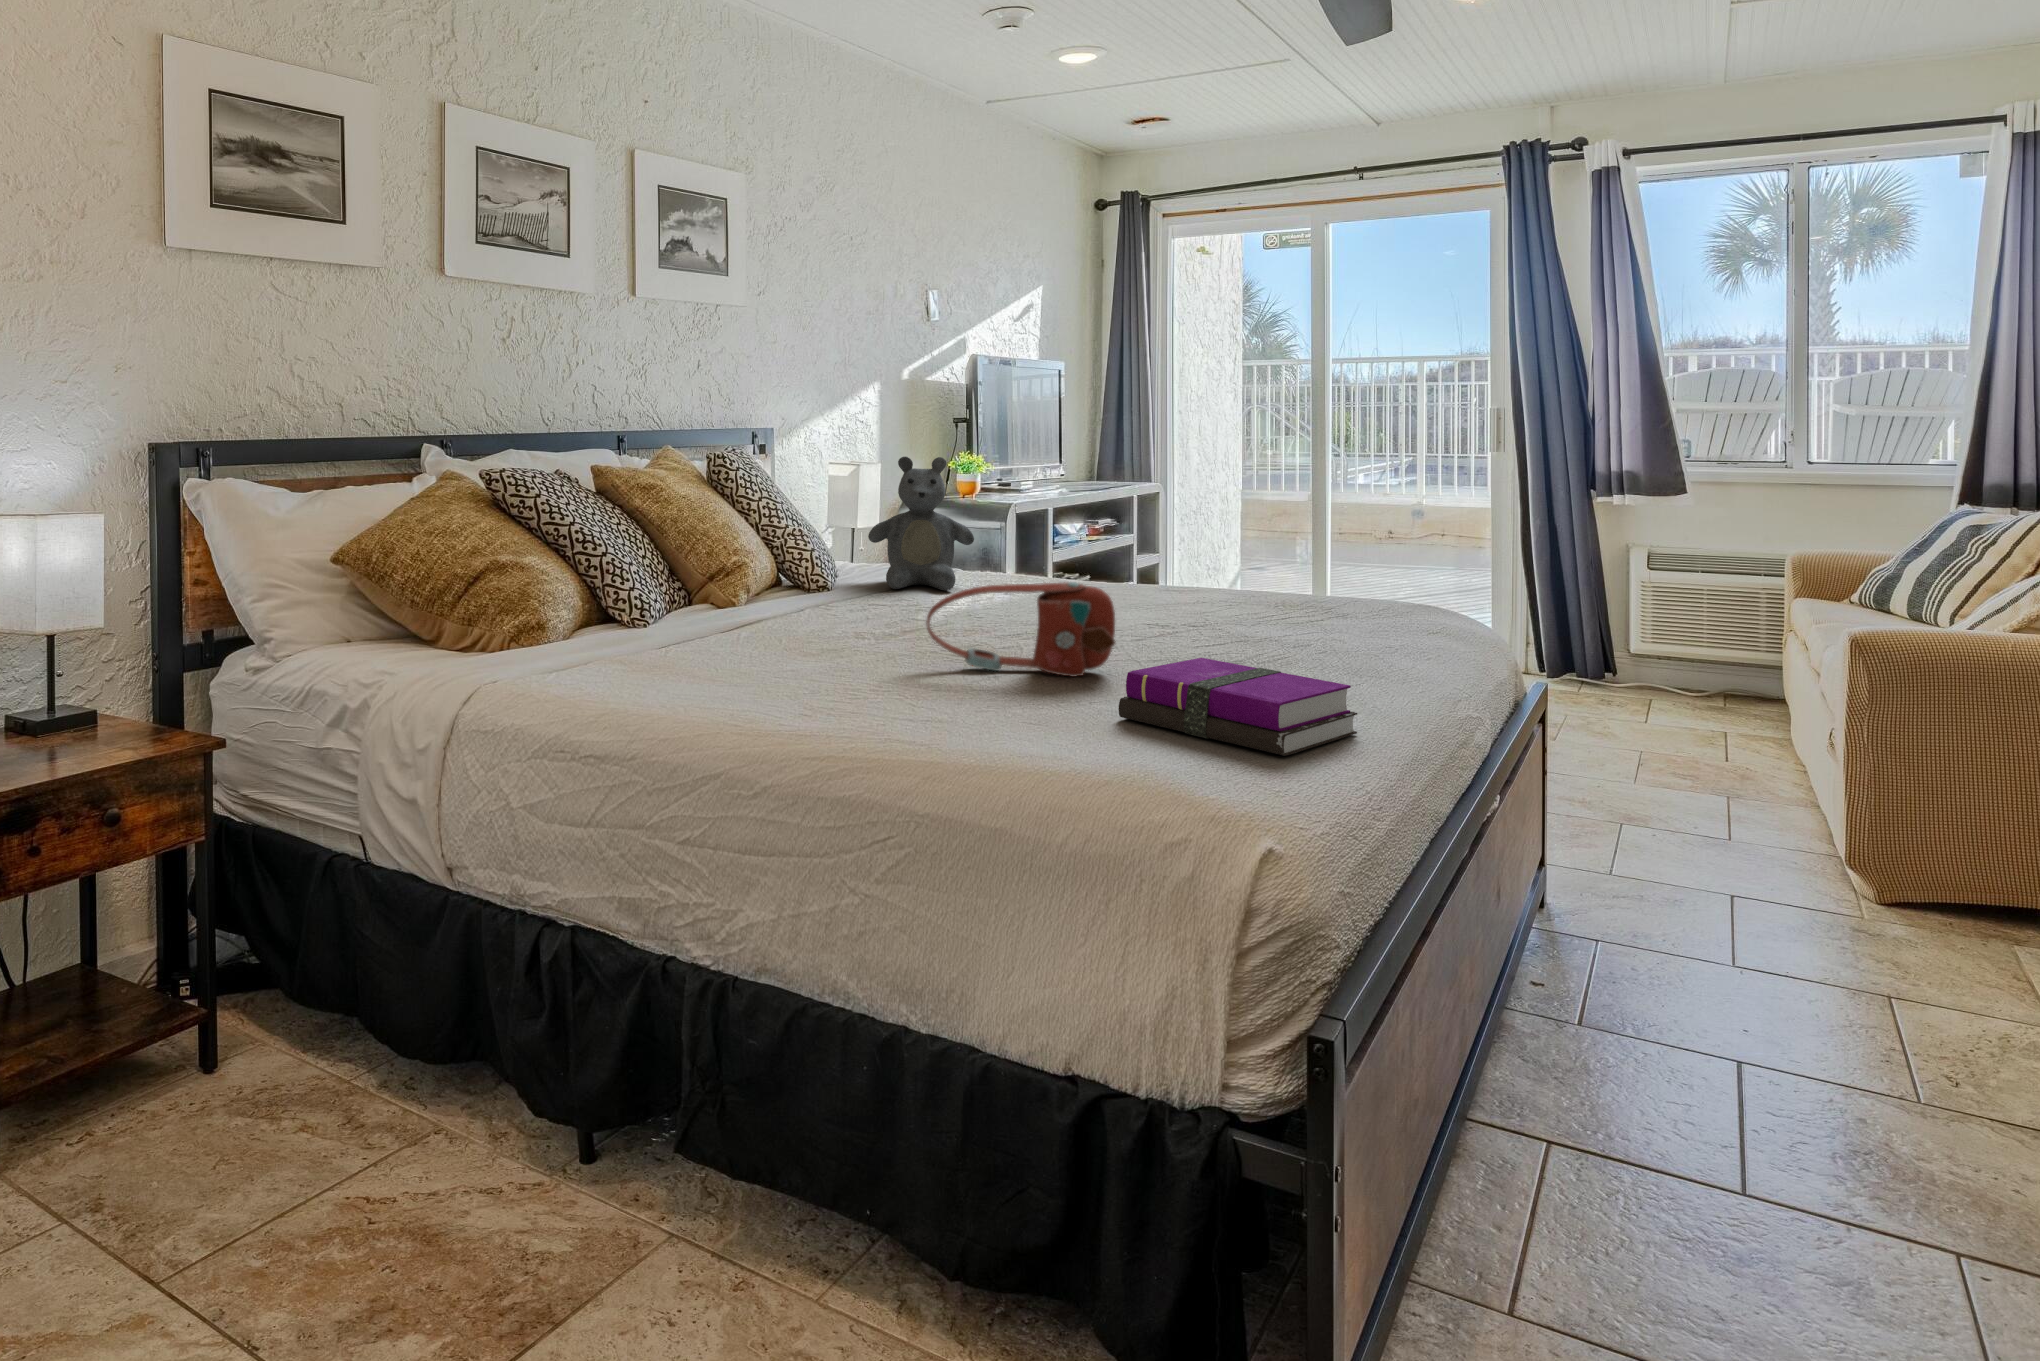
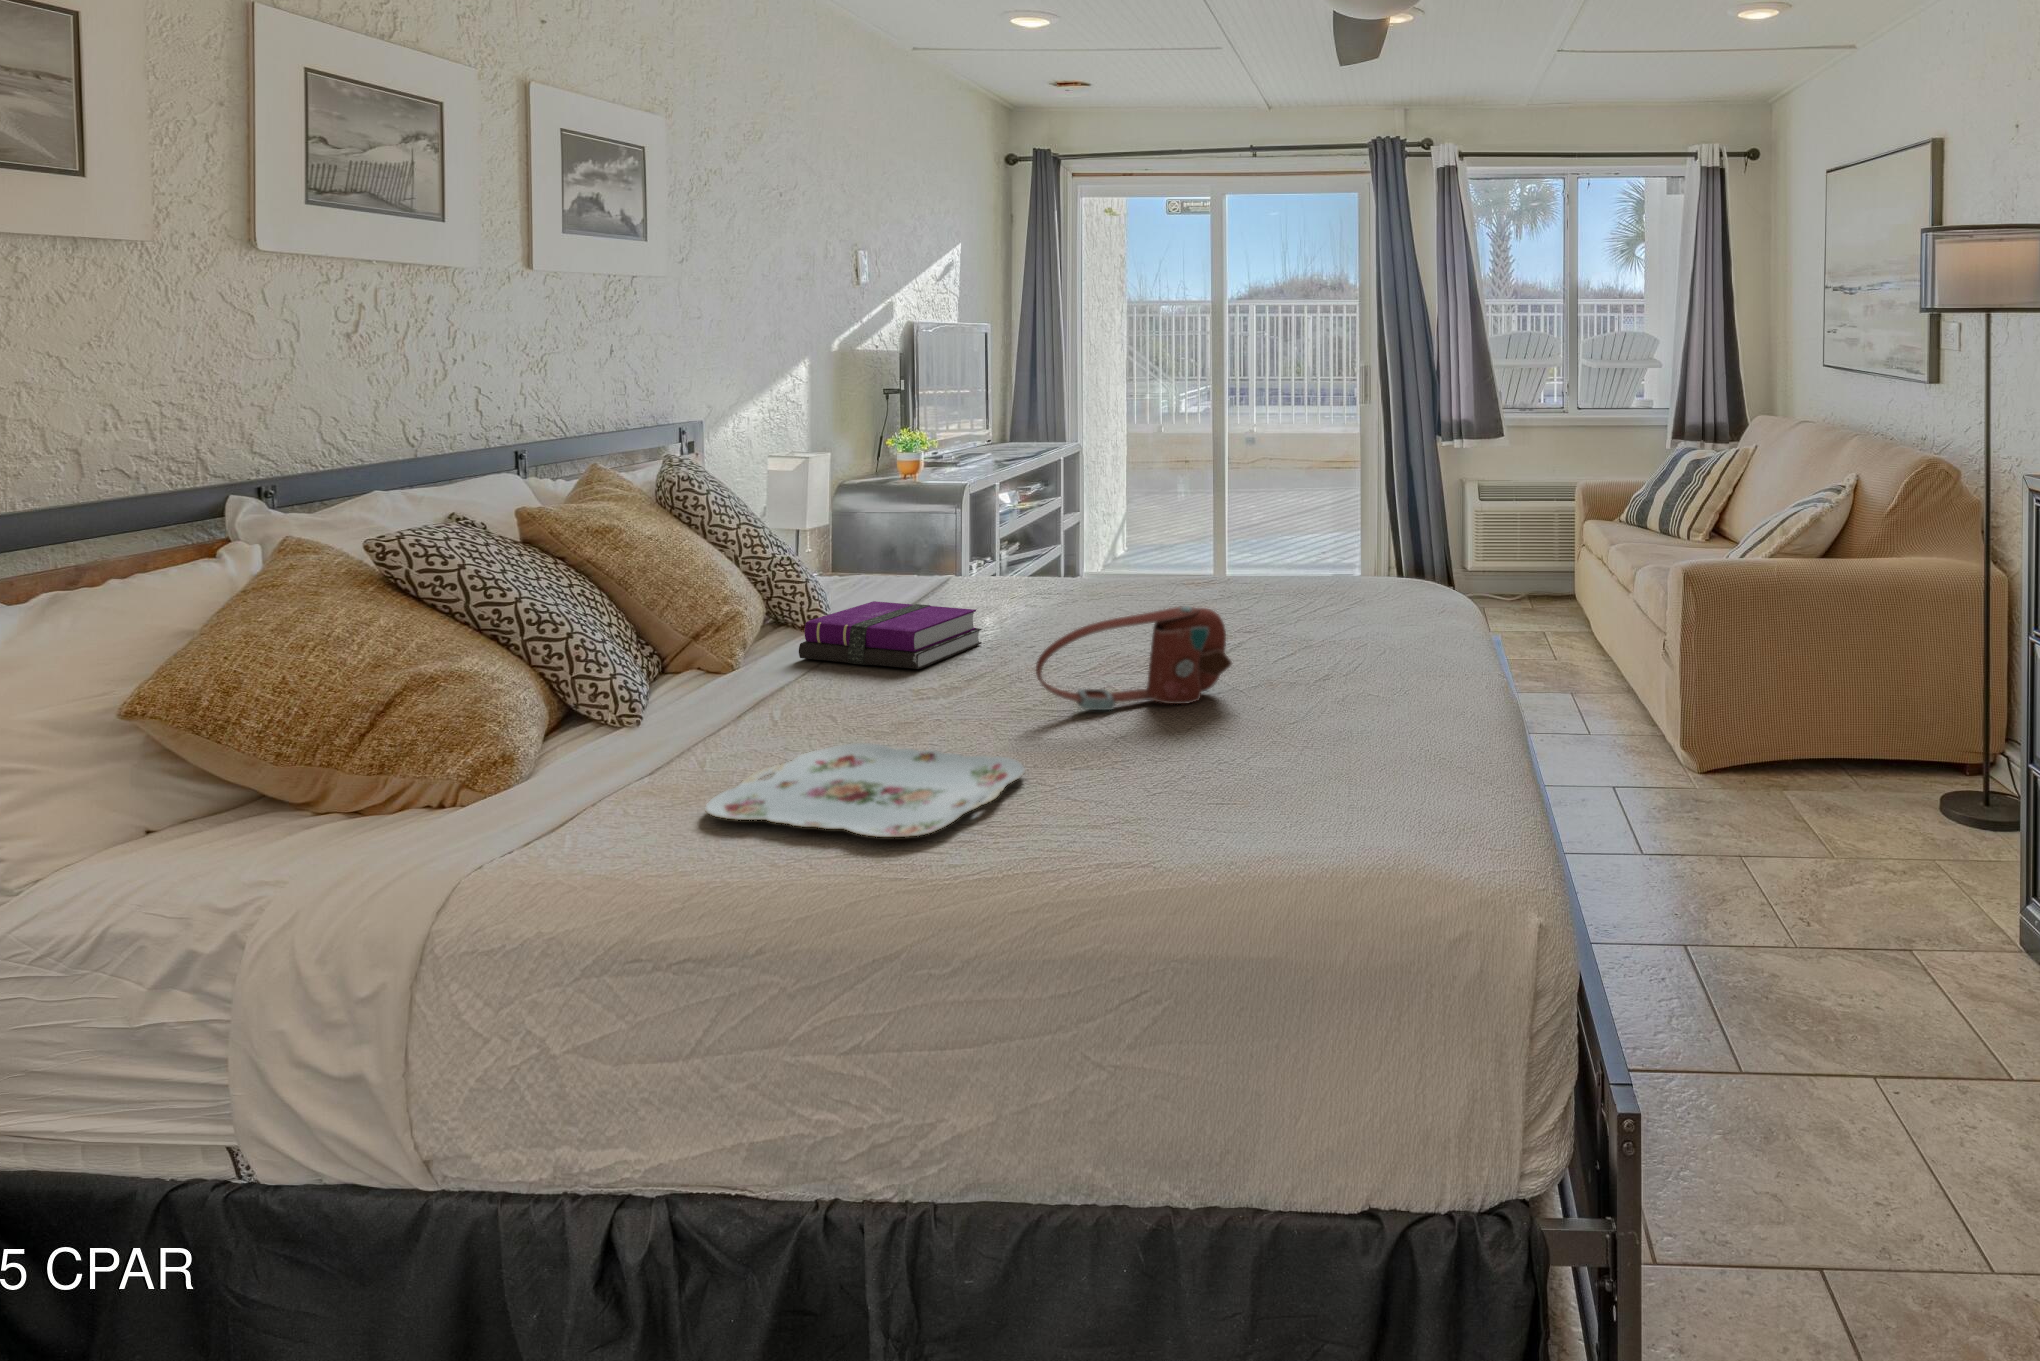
teddy bear: present [868,457,974,590] -> none [865,456,986,608]
notebook: present [1119,658,1357,756] -> present [799,601,982,669]
serving tray: none [638,659,882,717] -> present [705,743,1025,837]

